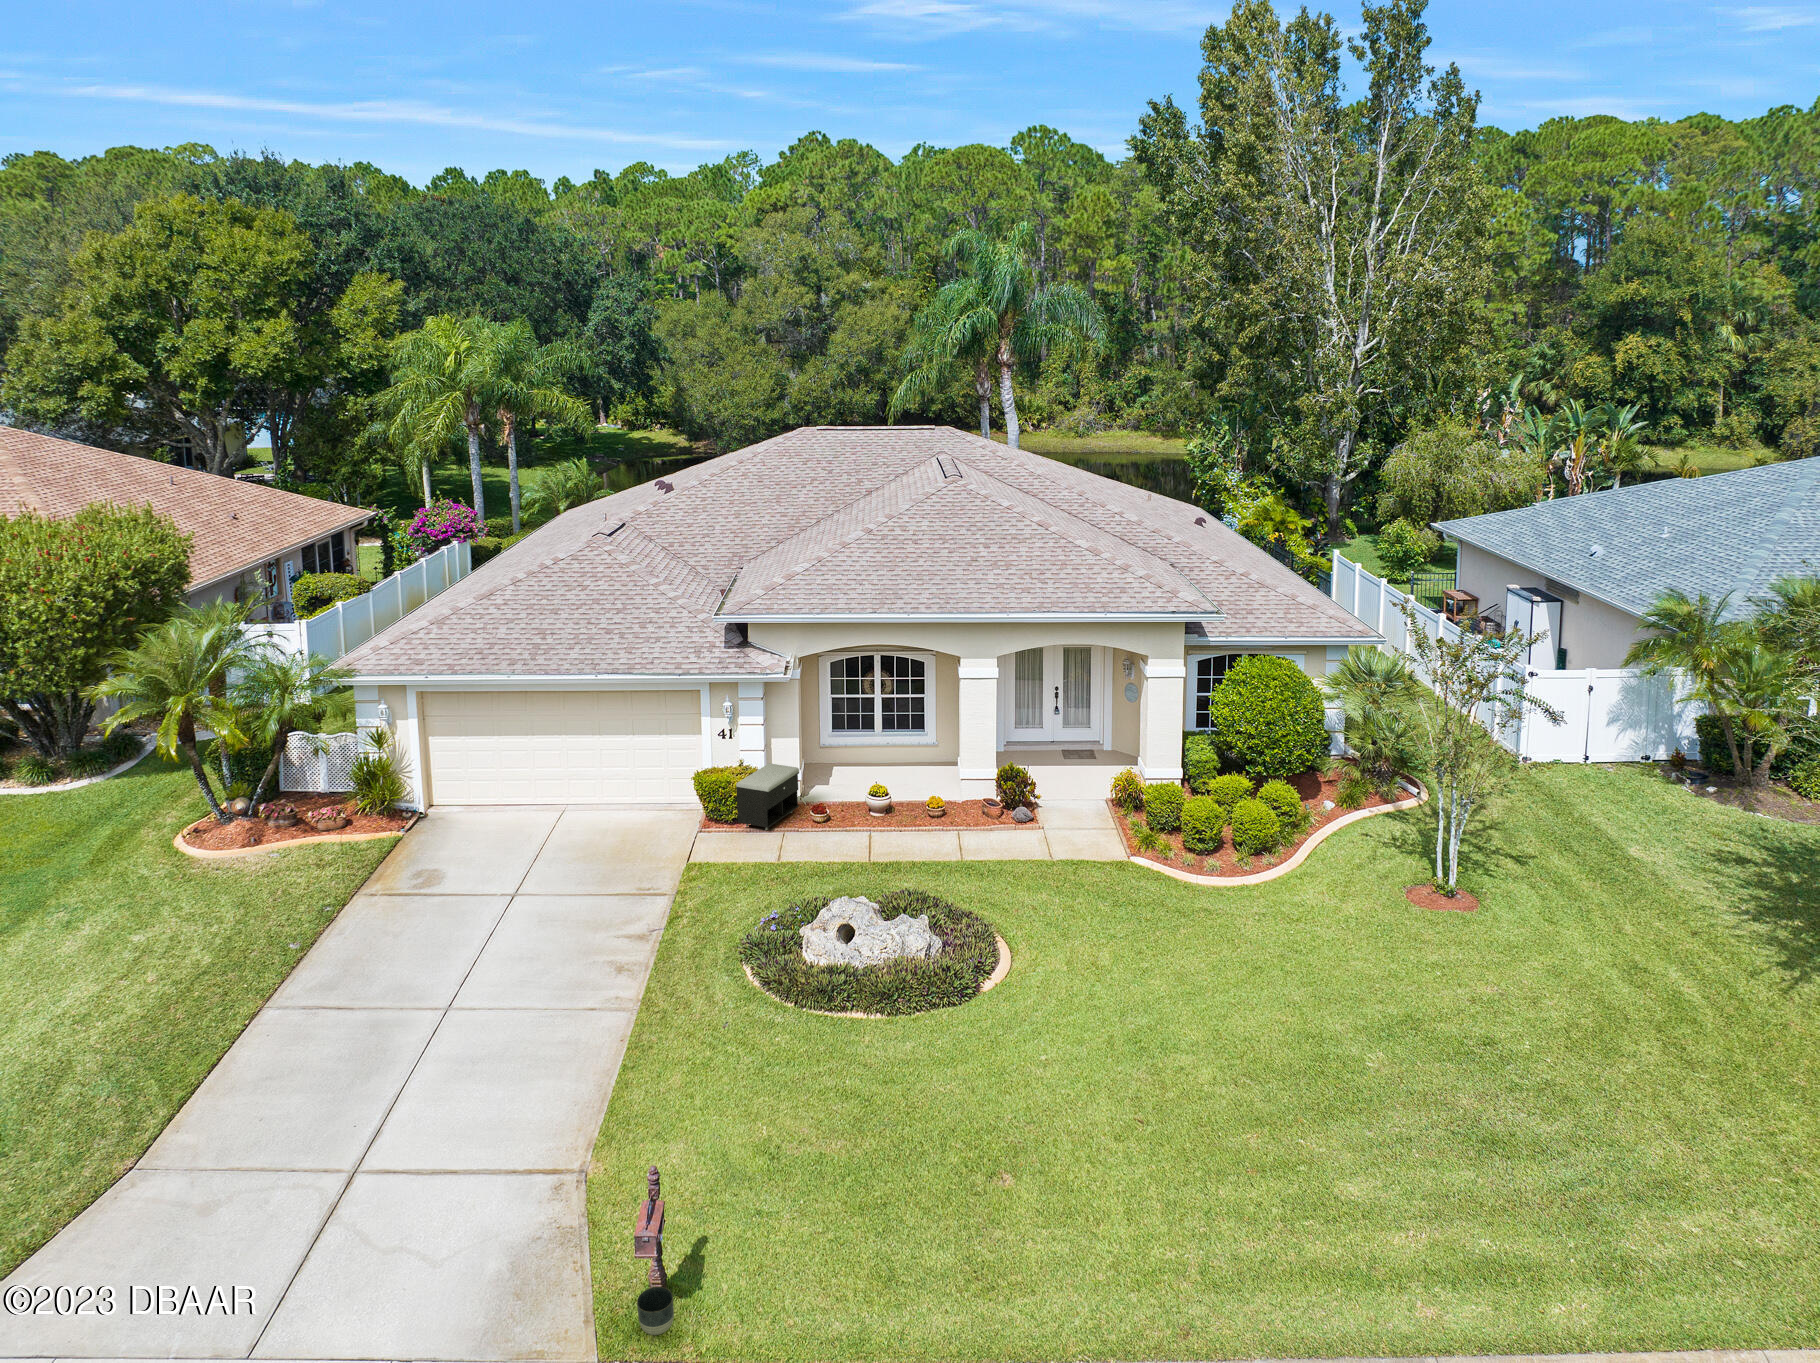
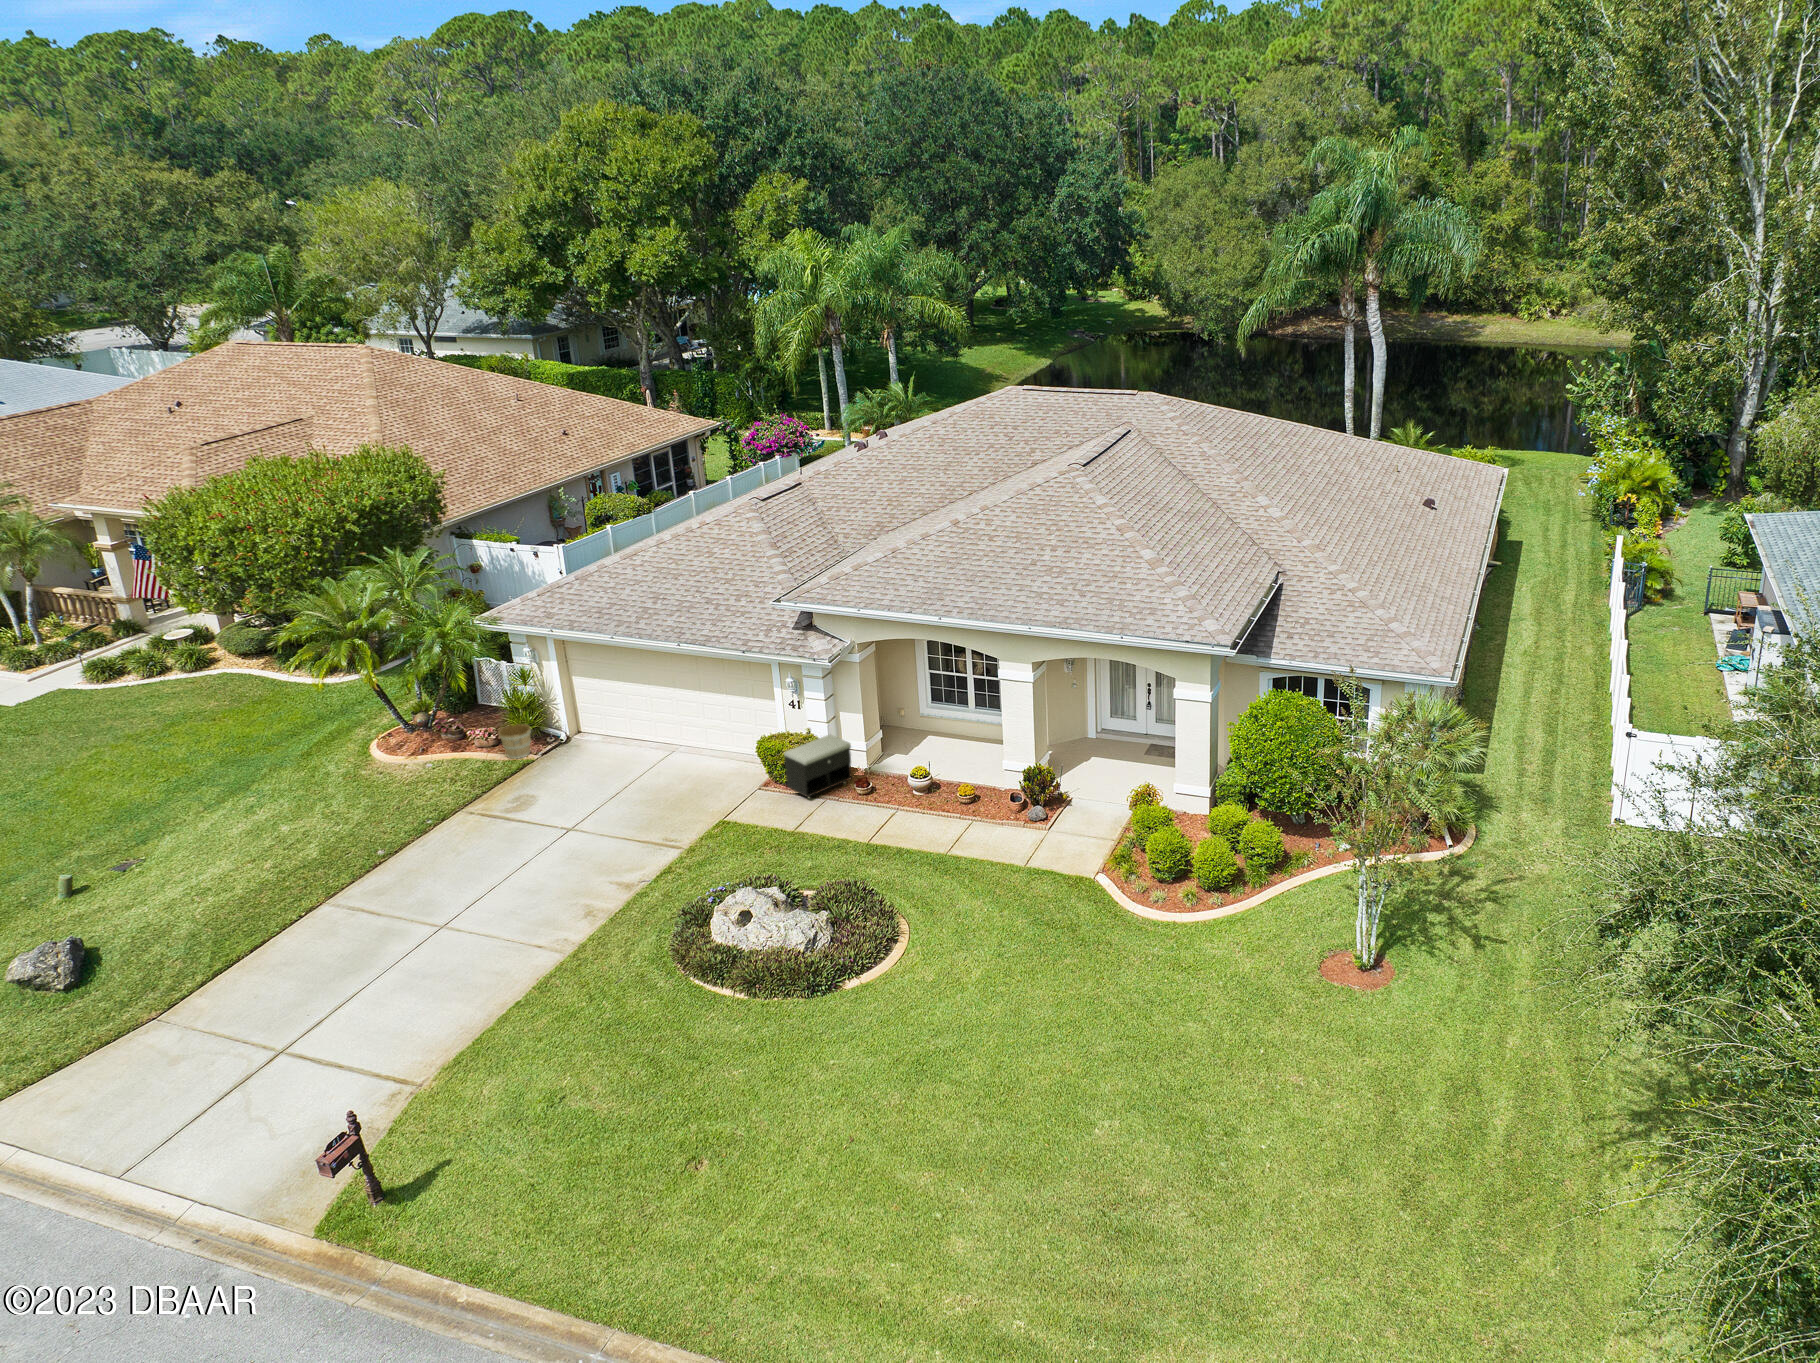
wooden bucket: none [362,798,402,839] -> present [499,724,531,759]
planter: present [637,1287,674,1335] -> none [335,1211,368,1249]

